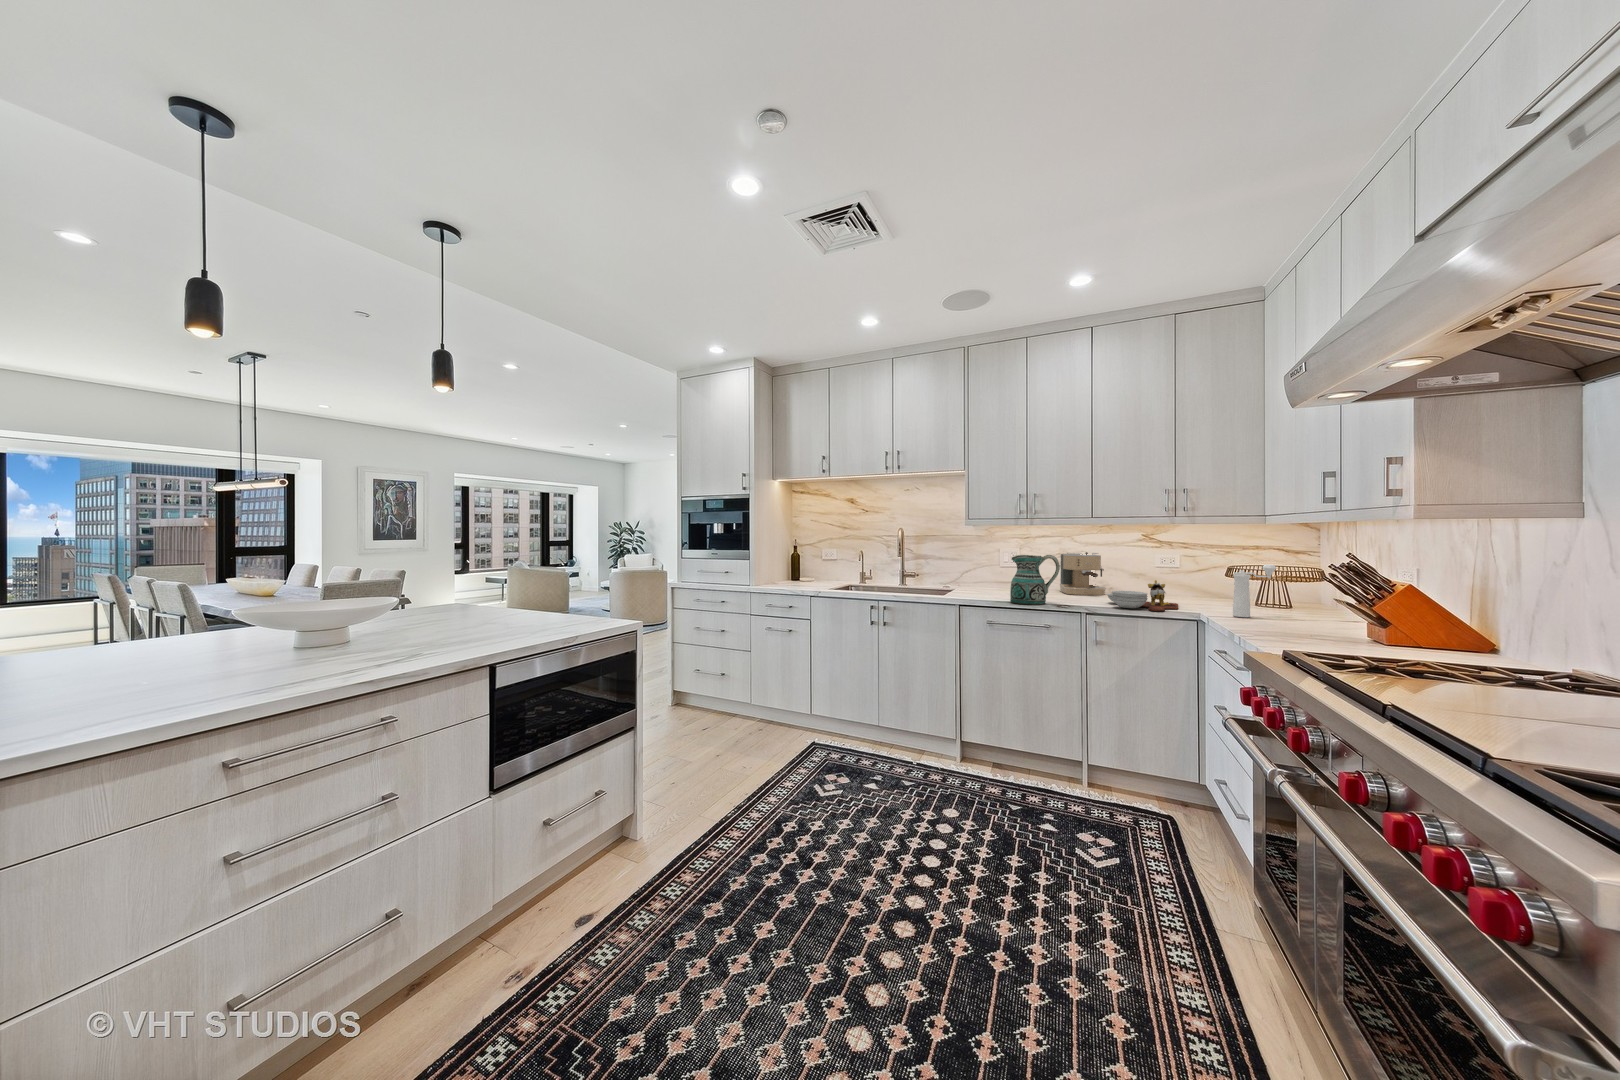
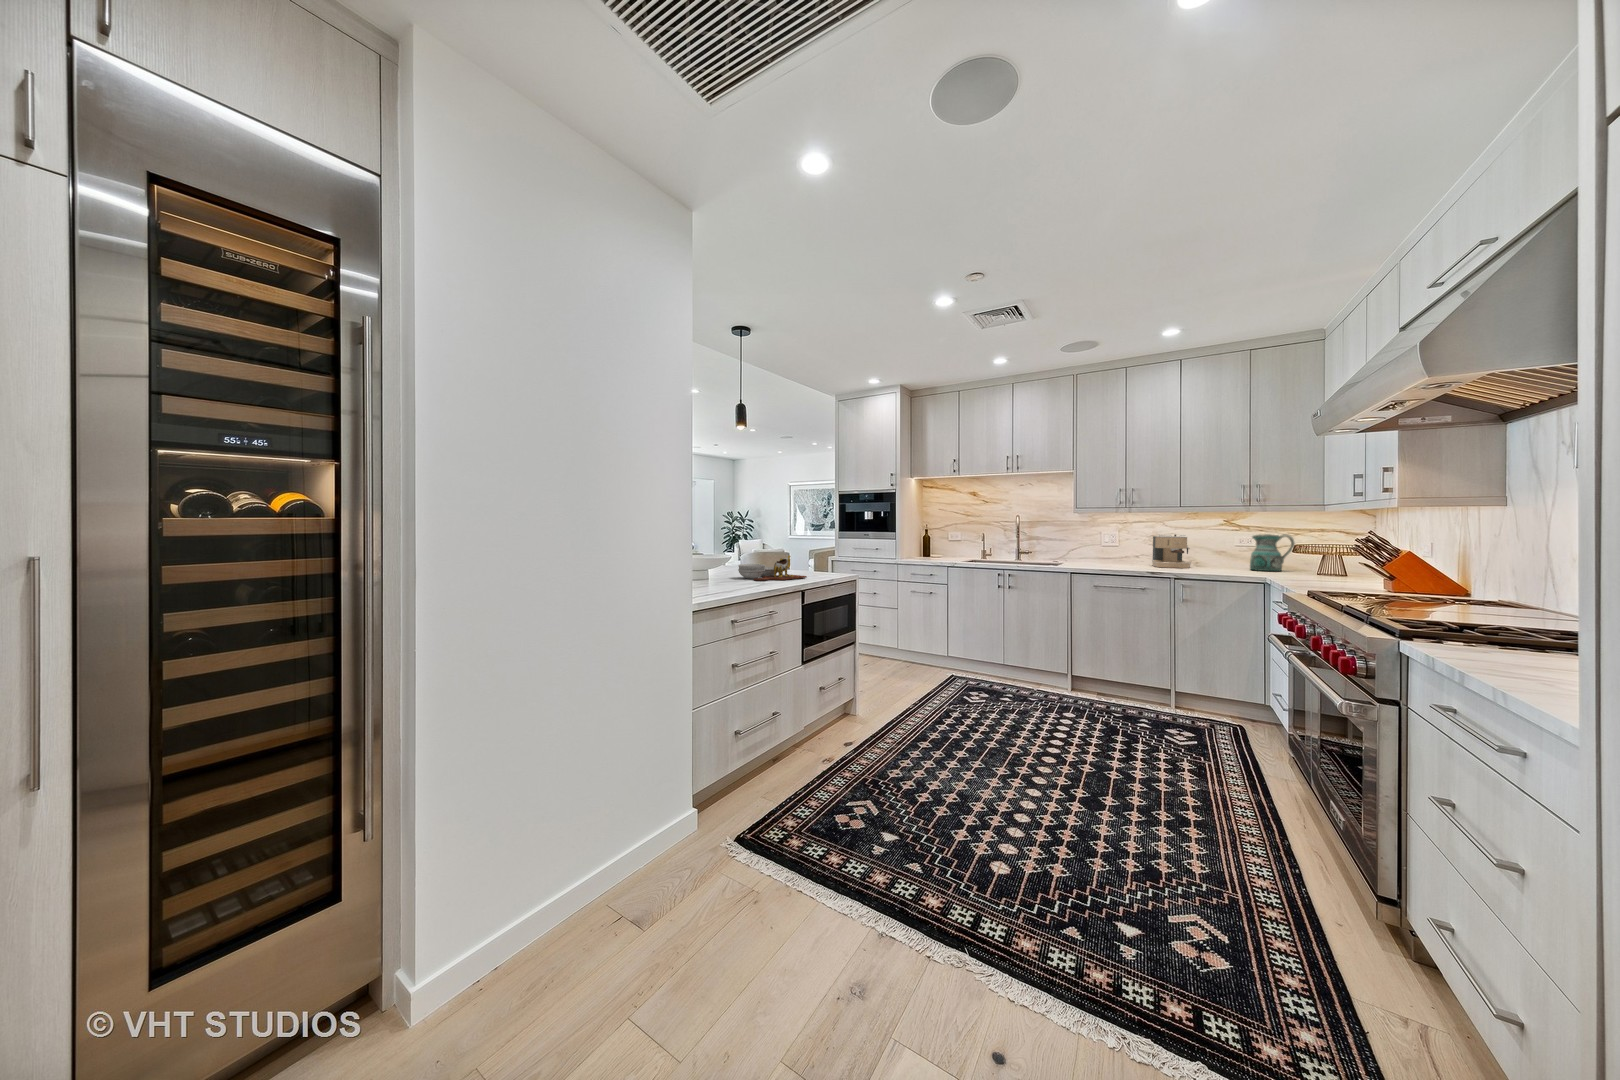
ceramic pitcher: present [1010,555,1060,605] -> present [1250,534,1294,571]
pepper mill: present [1233,565,1276,617] -> none [1290,541,1326,580]
cutting board: present [1107,580,1178,611] -> present [738,555,807,581]

